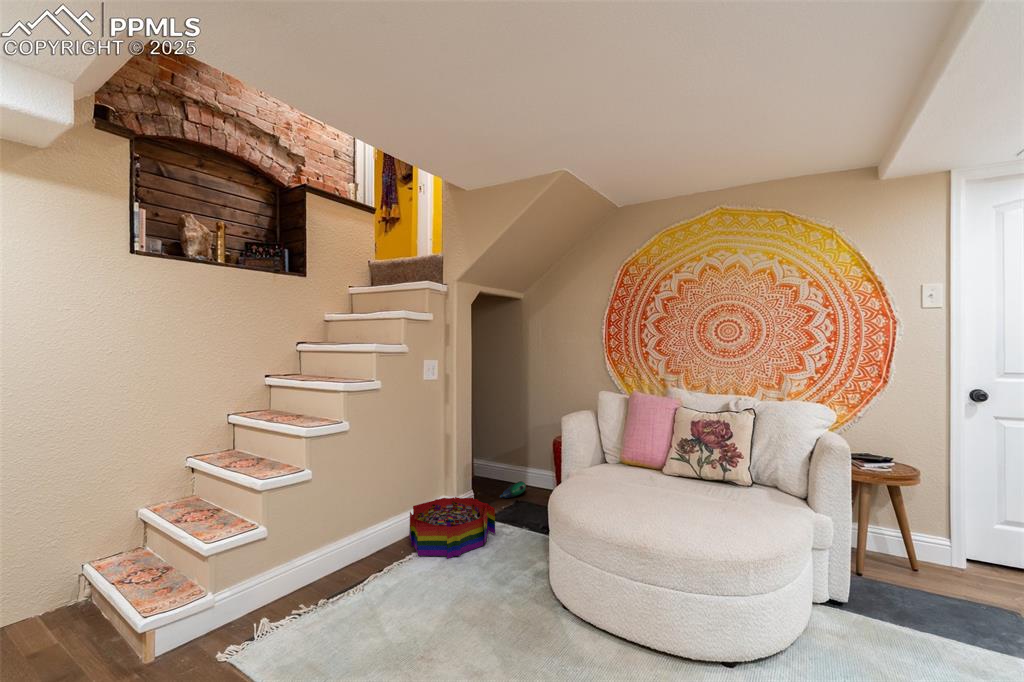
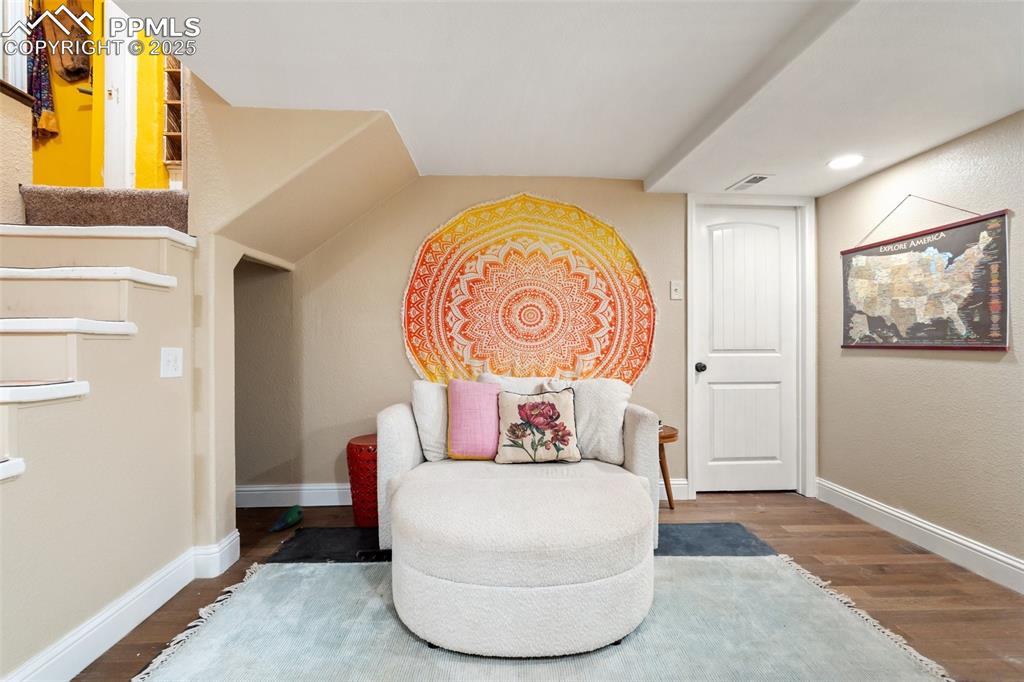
storage bin: present [409,497,495,558] -> none [145,539,292,648]

